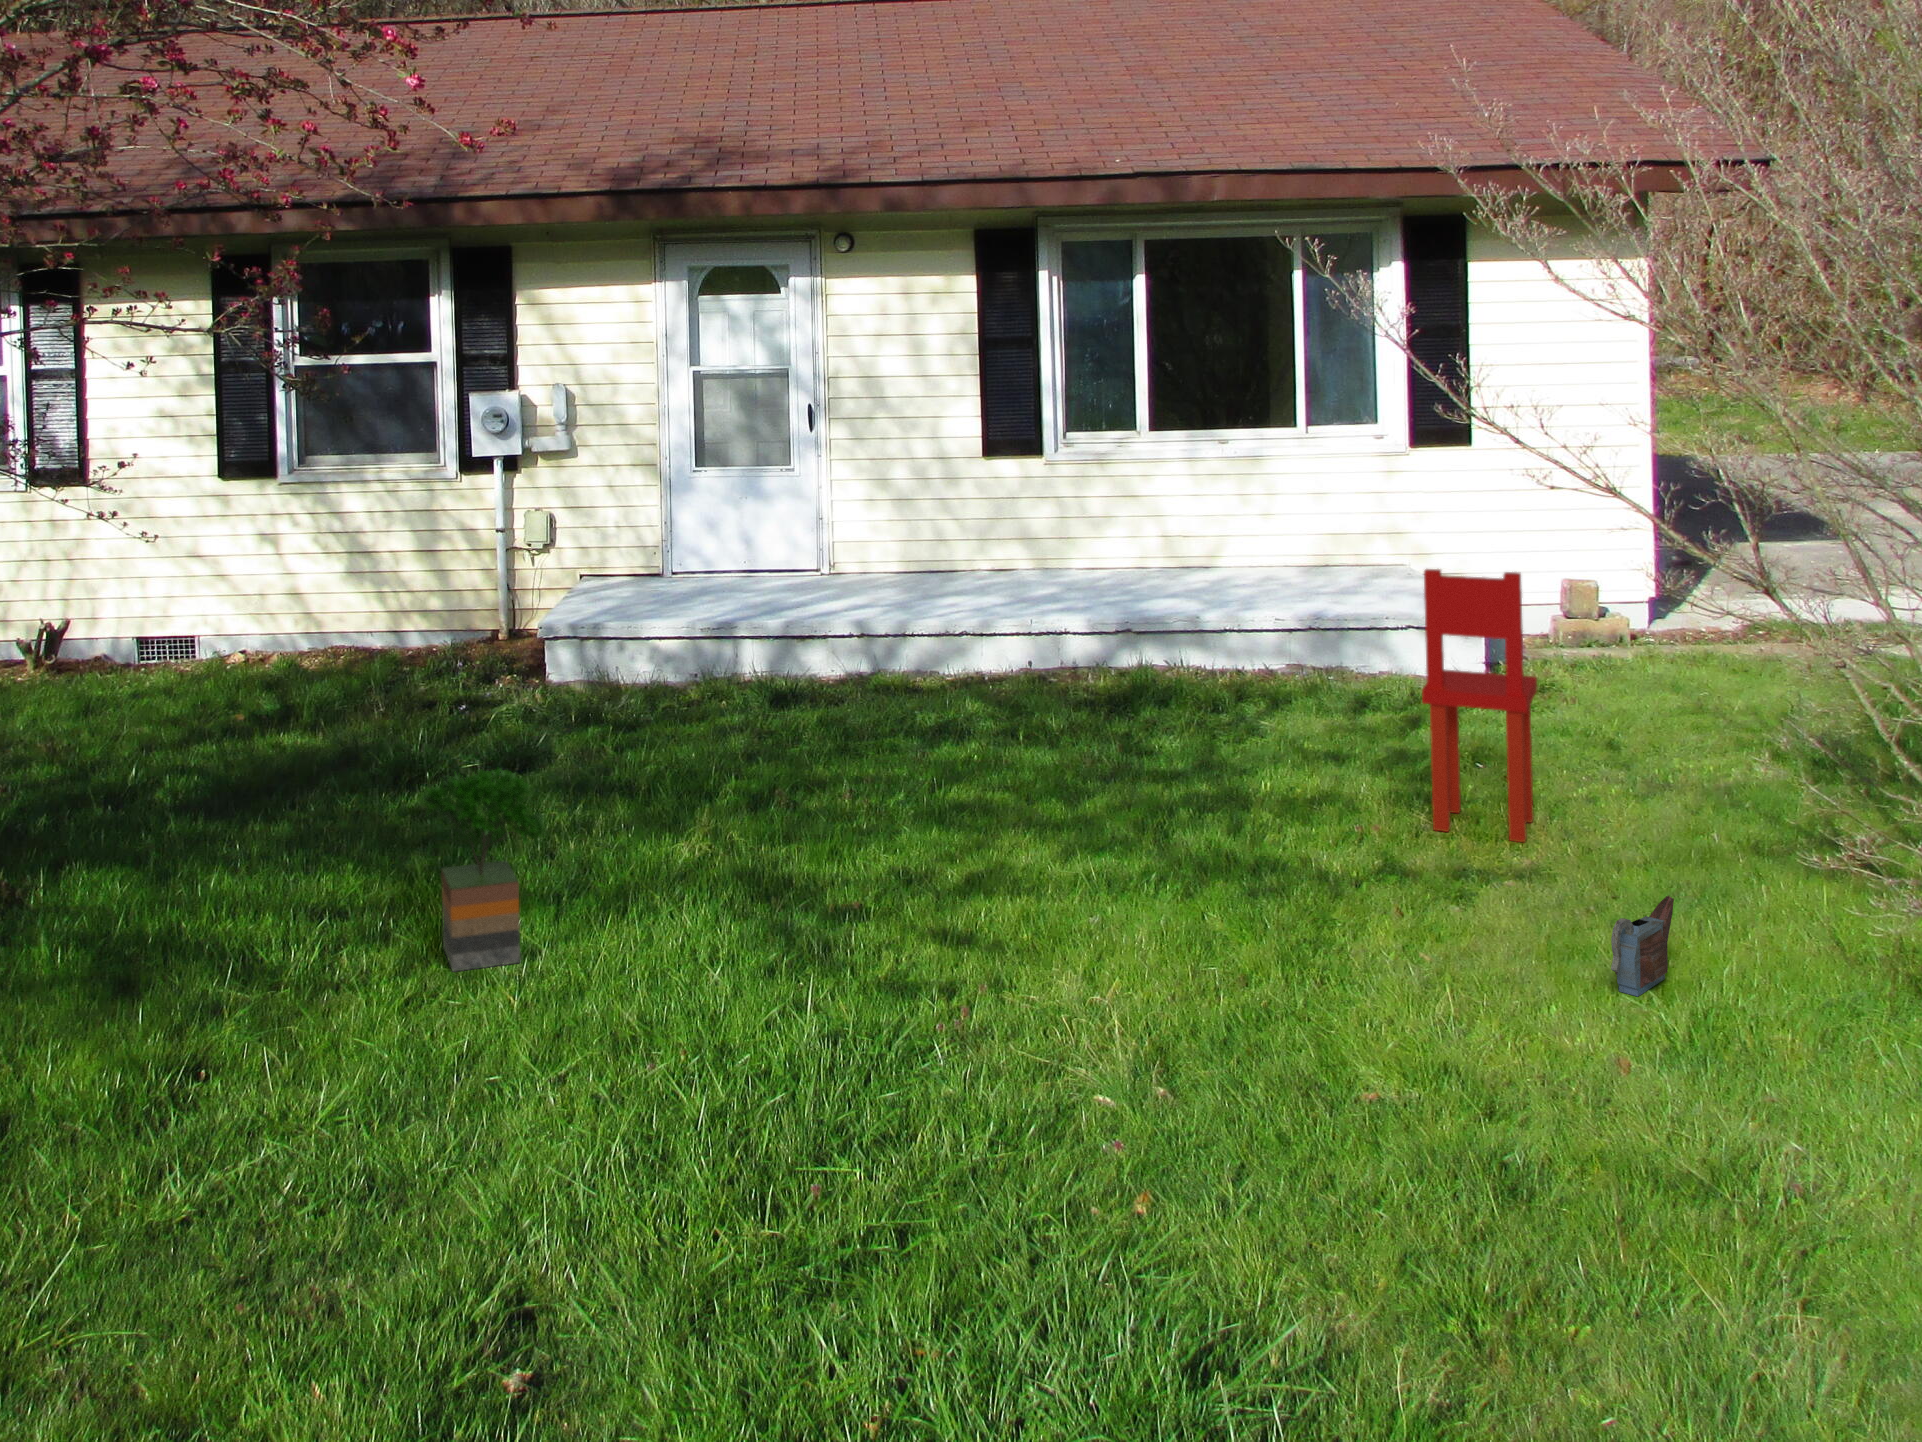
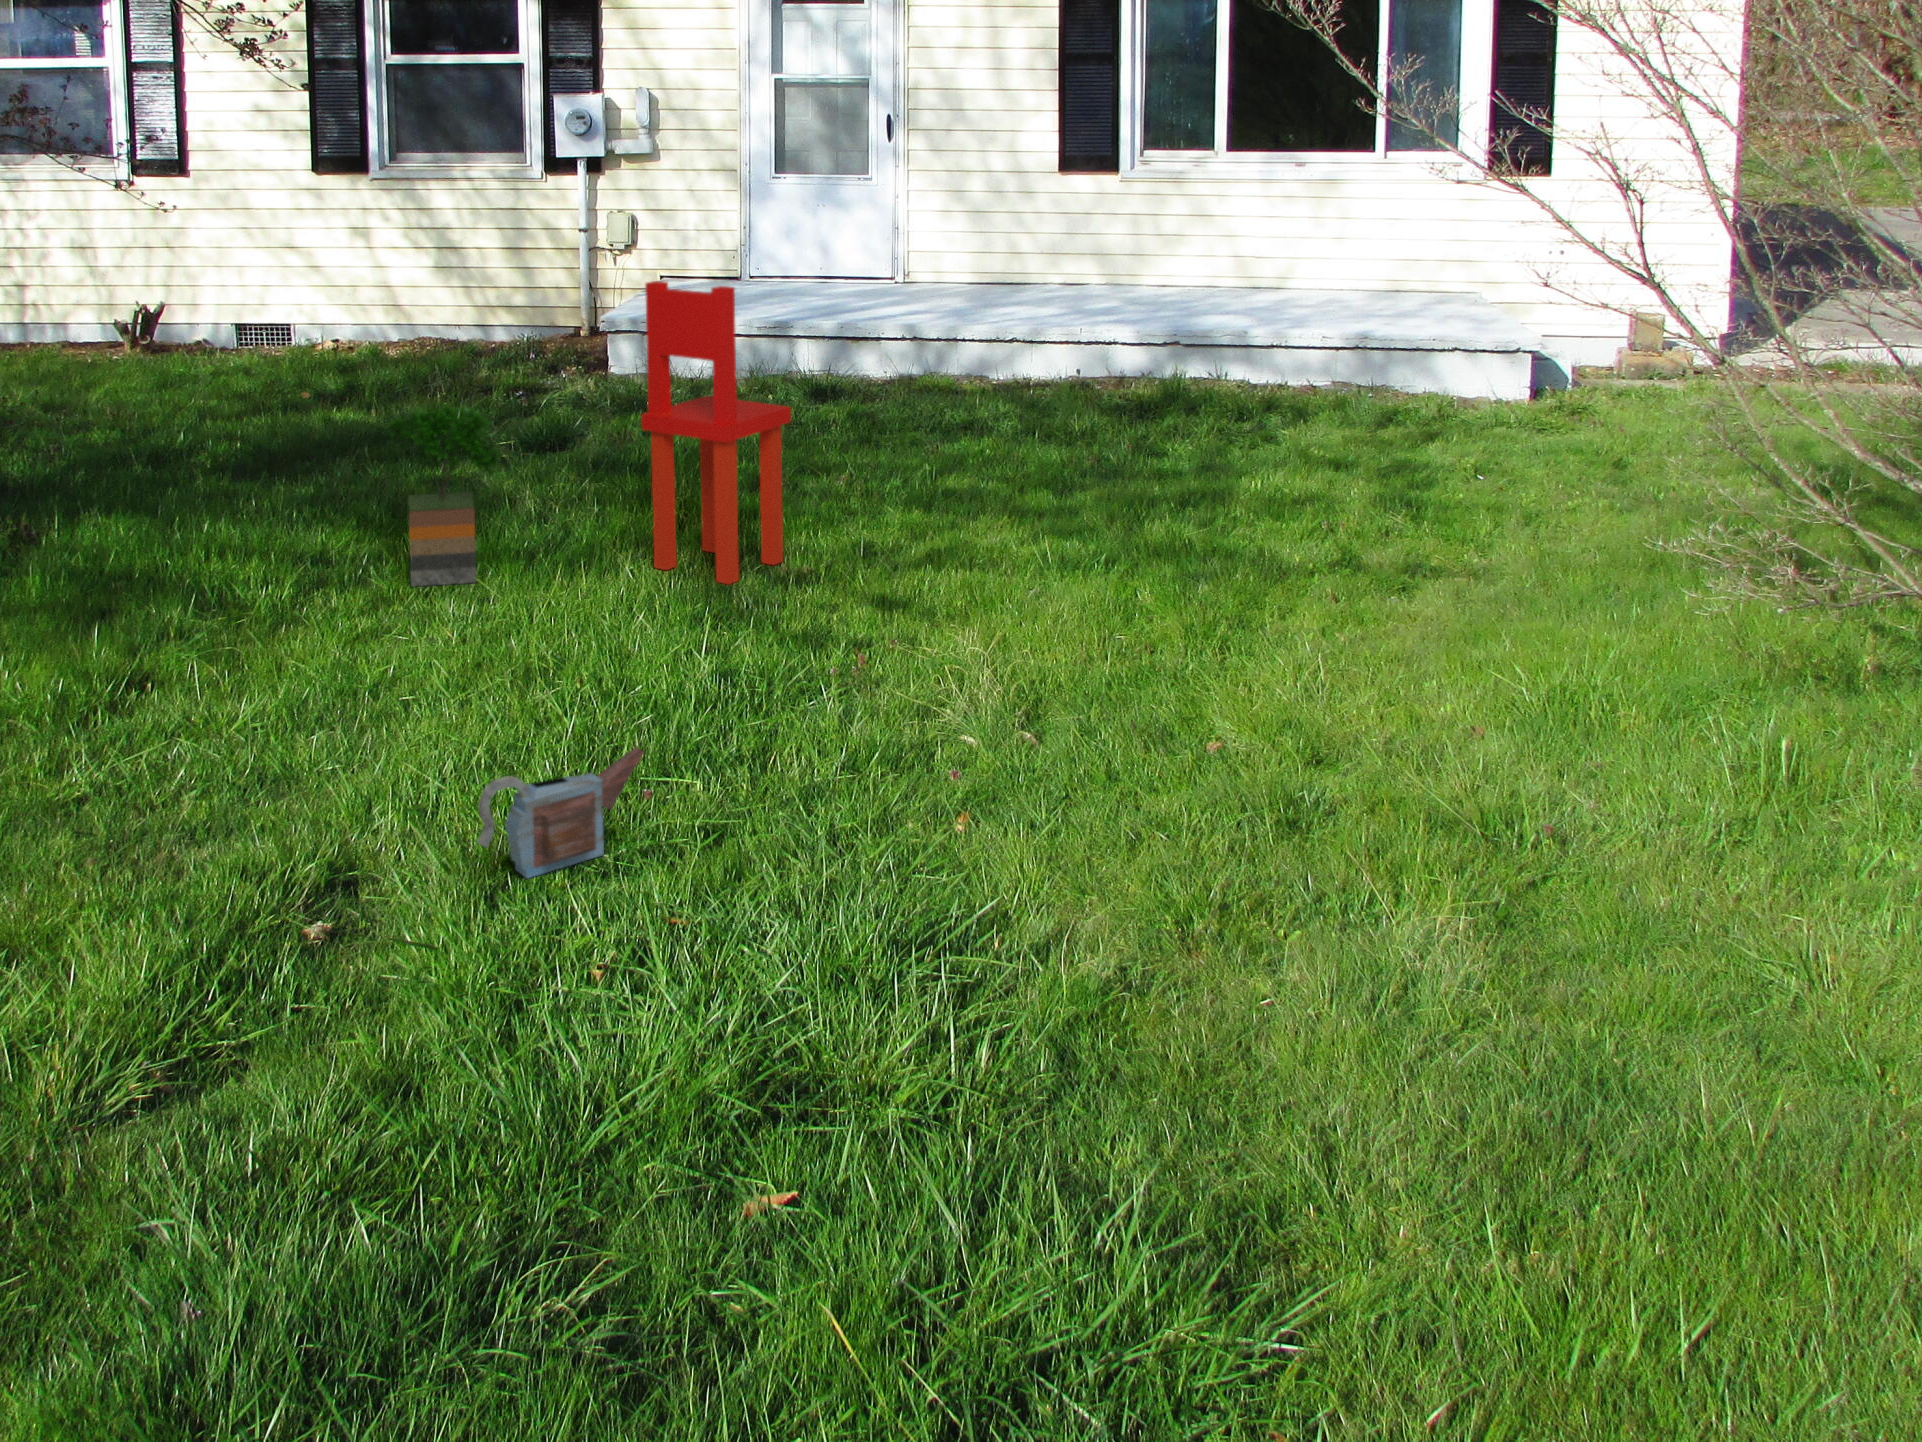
chair: present [1422,569,1537,842] -> present [641,281,791,584]
watering can: present [1611,896,1674,997] -> present [477,747,644,878]

